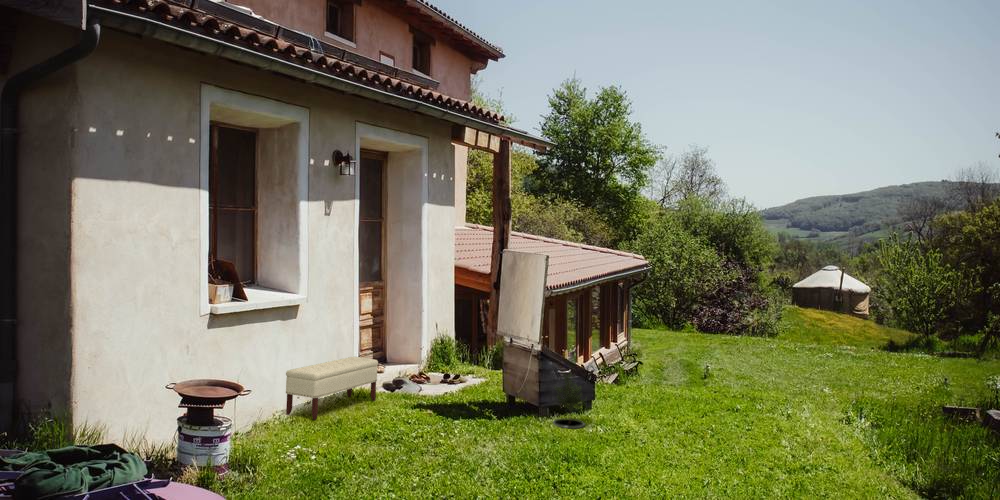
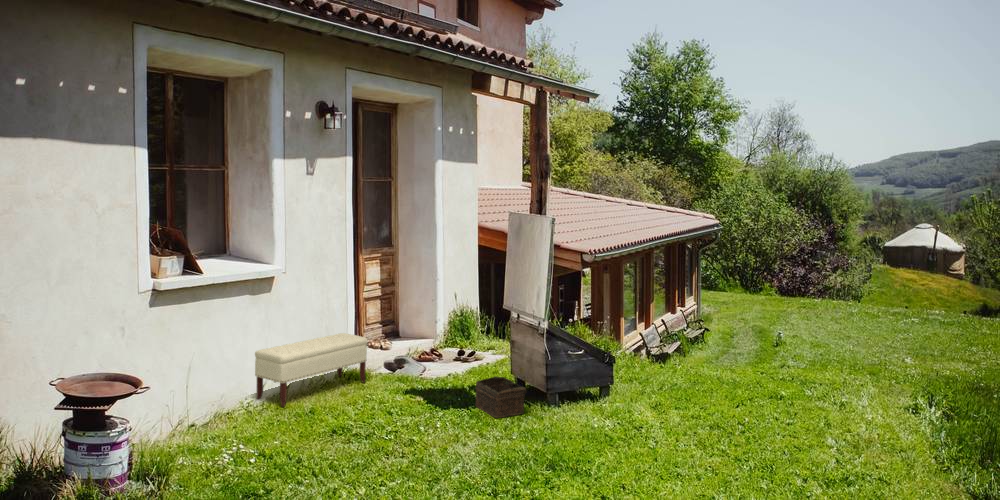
potted tree: present [553,374,585,428] -> none [557,356,597,427]
basket: none [481,389,527,424] -> present [476,376,526,418]

